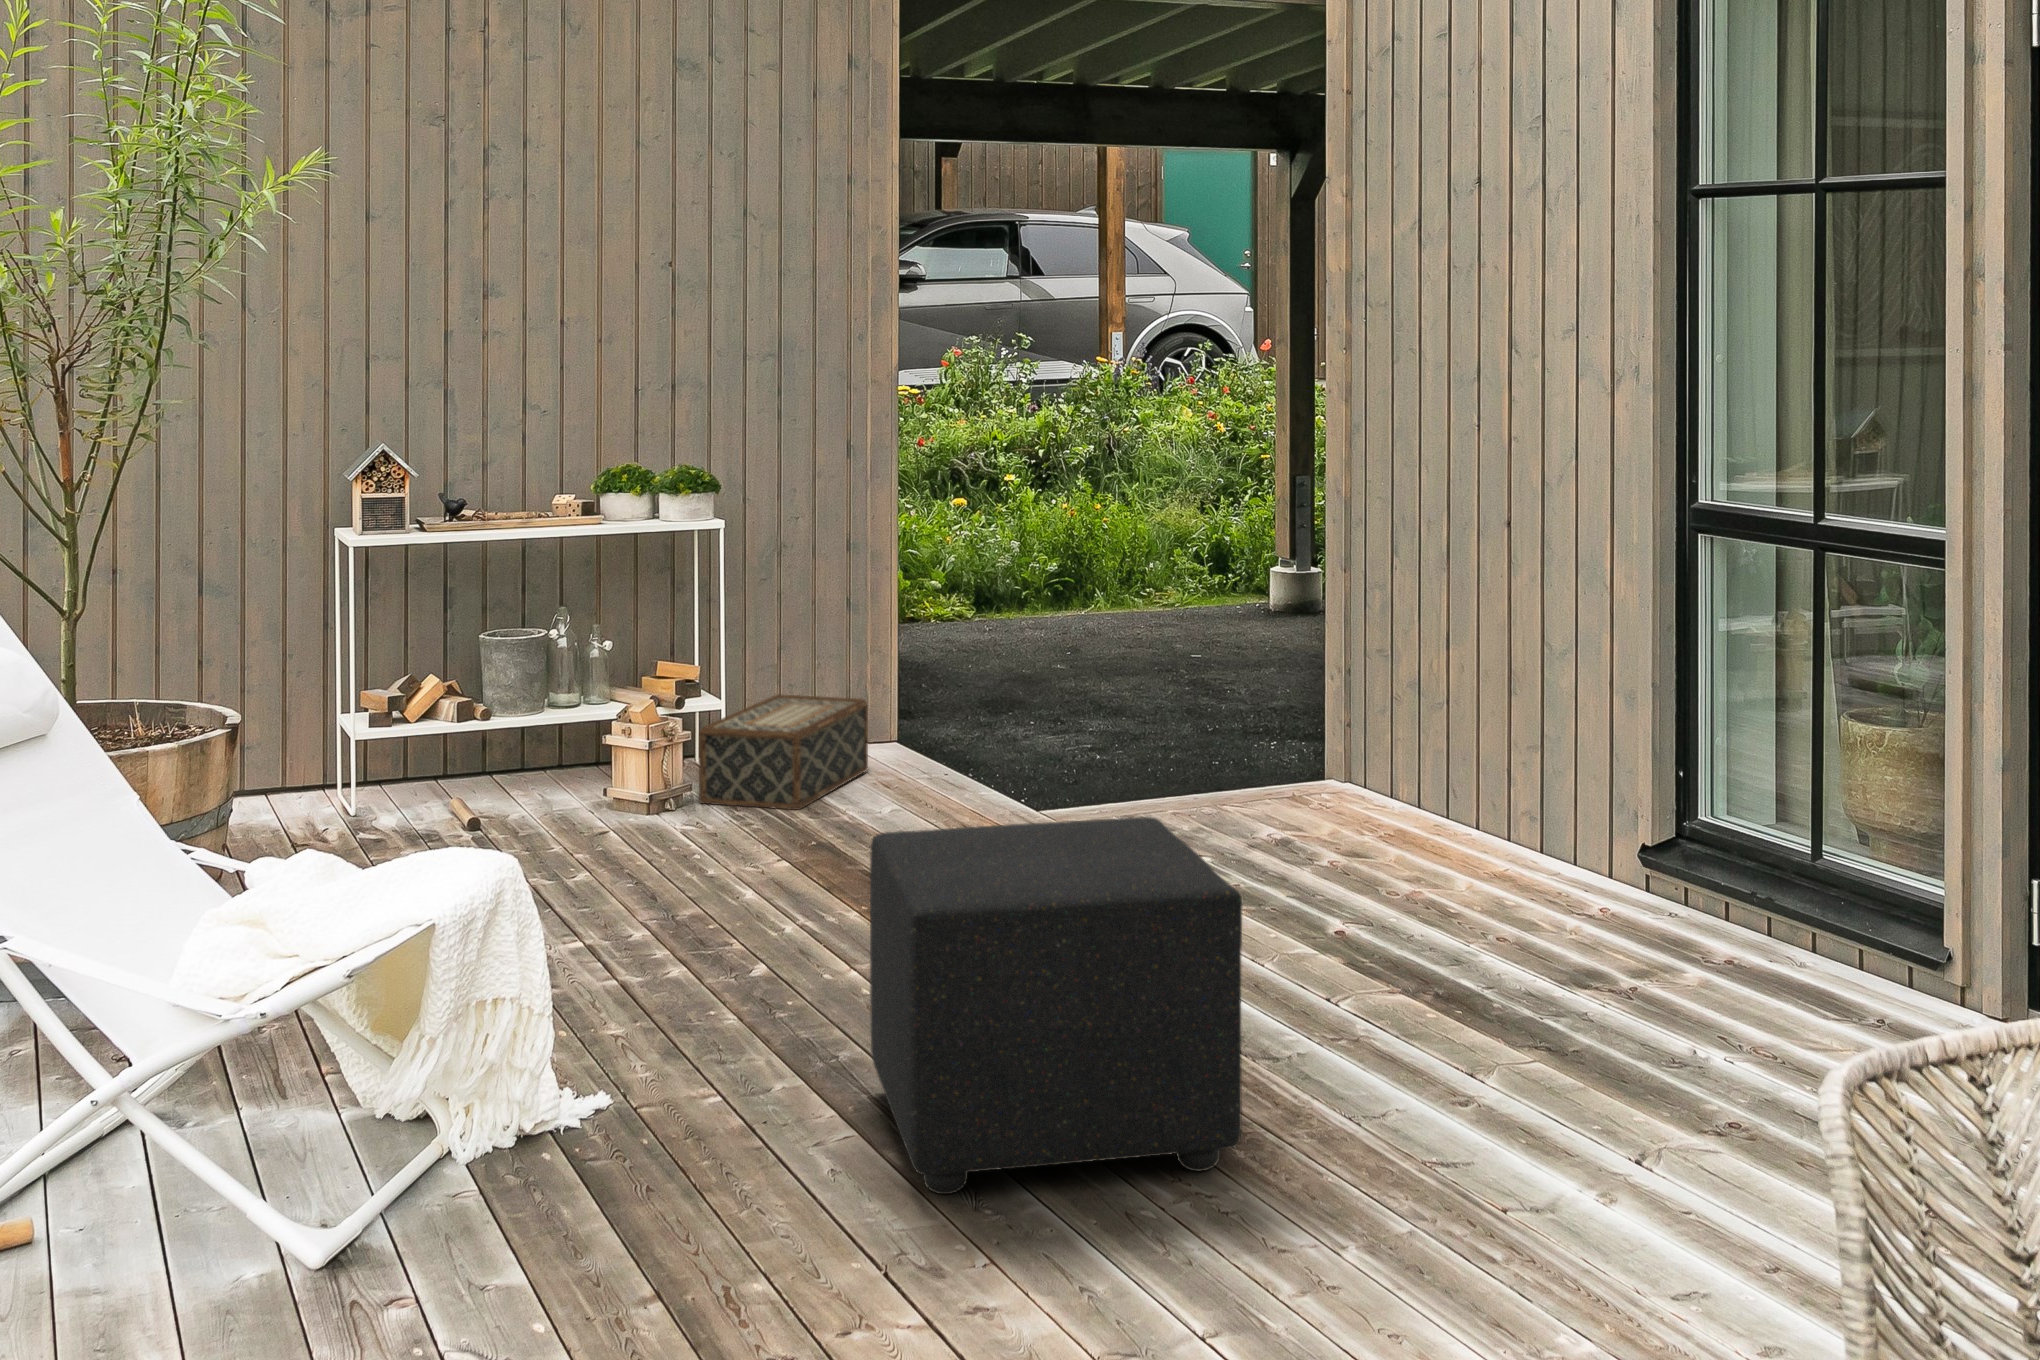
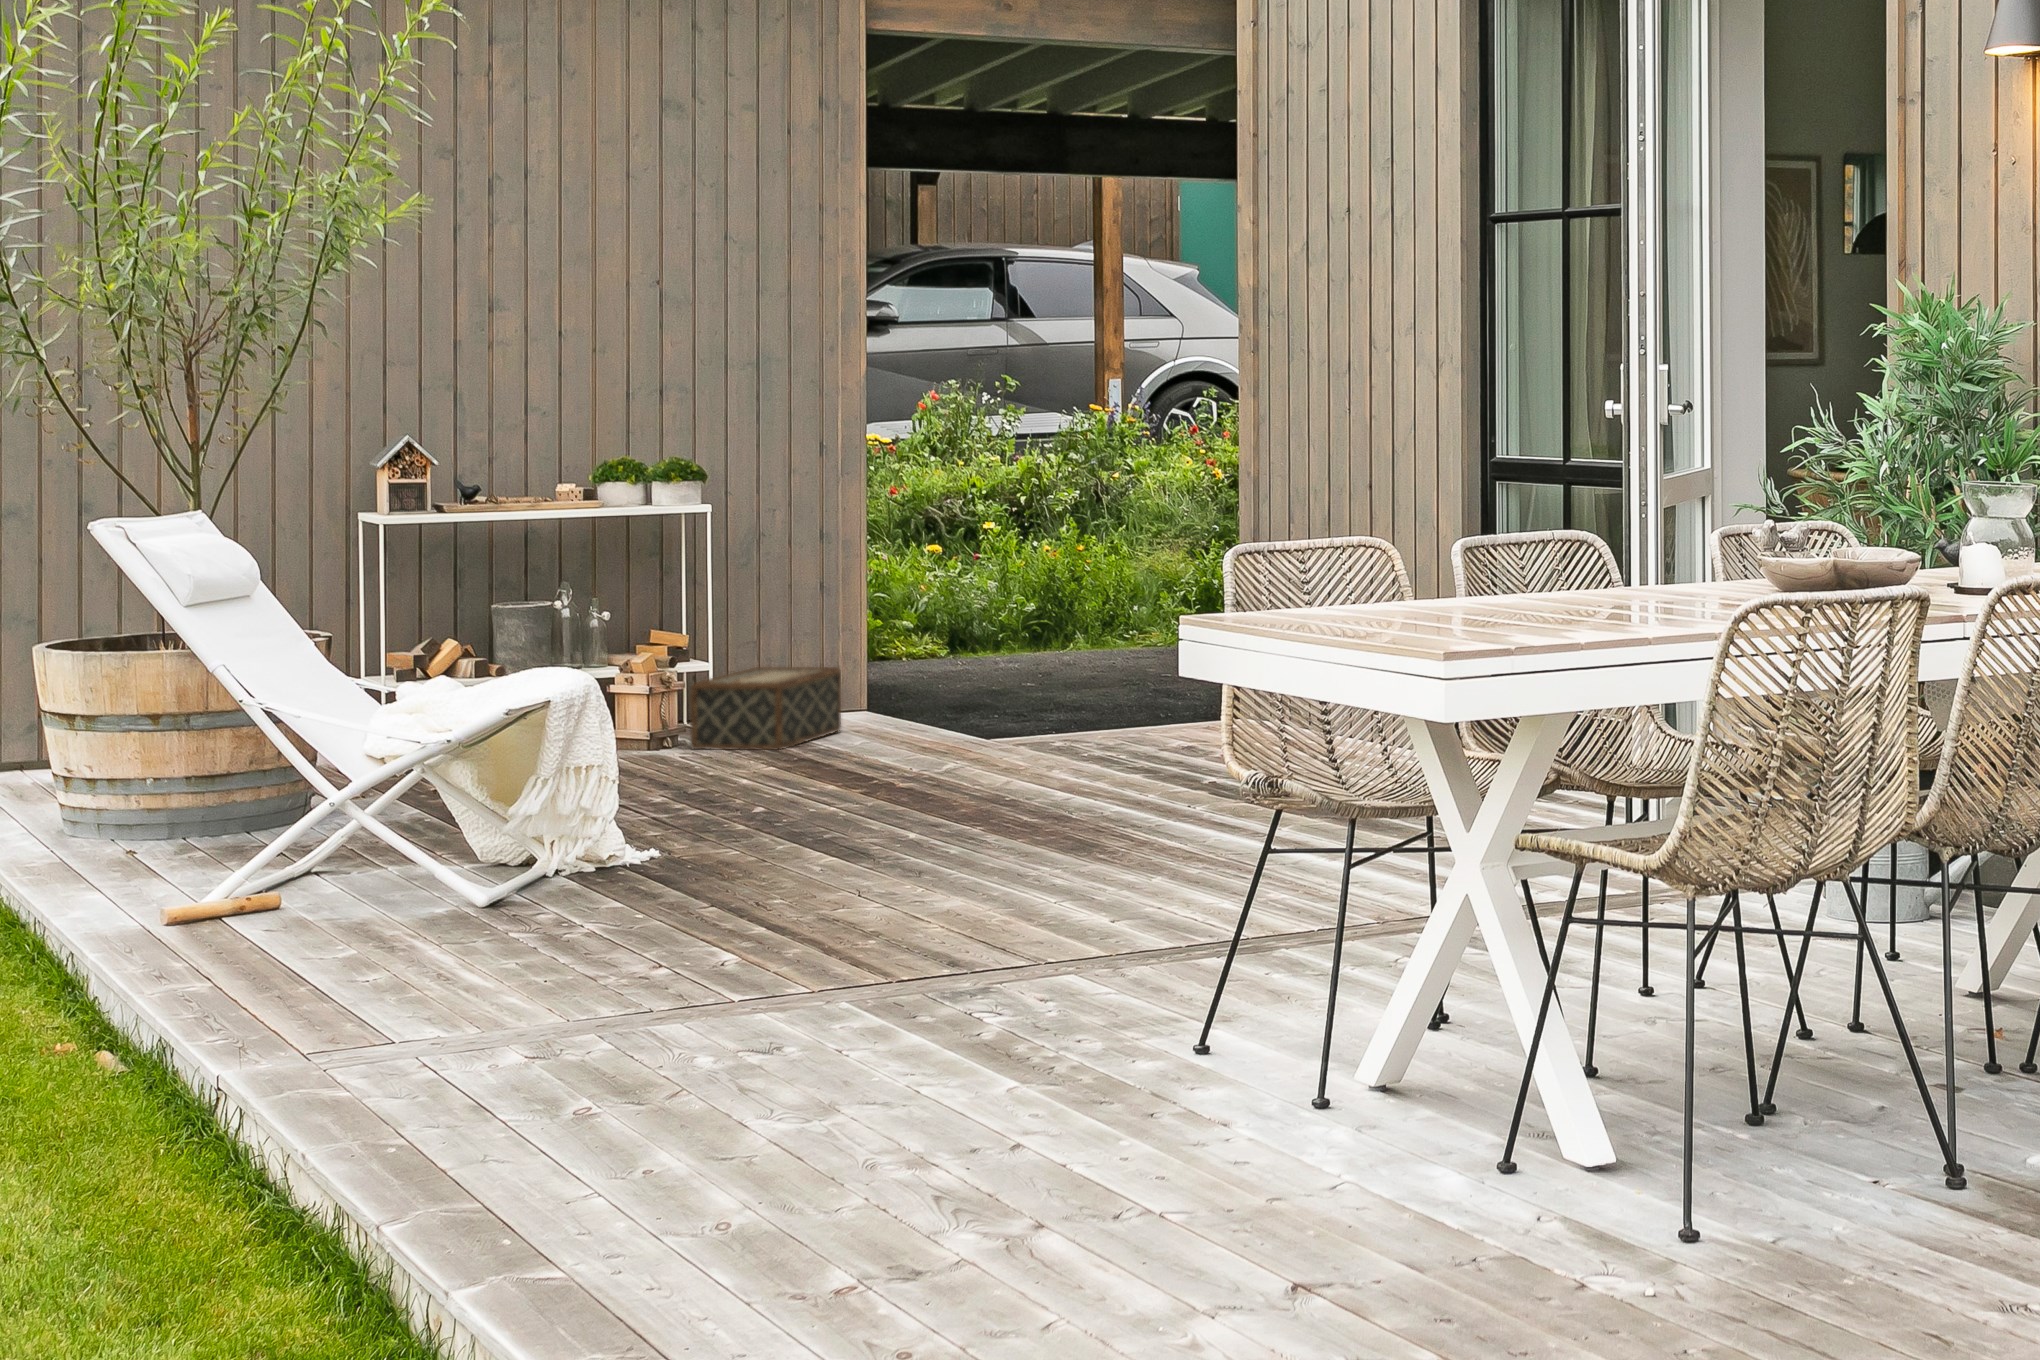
ottoman: present [870,817,1242,1194] -> none [847,650,1098,867]

